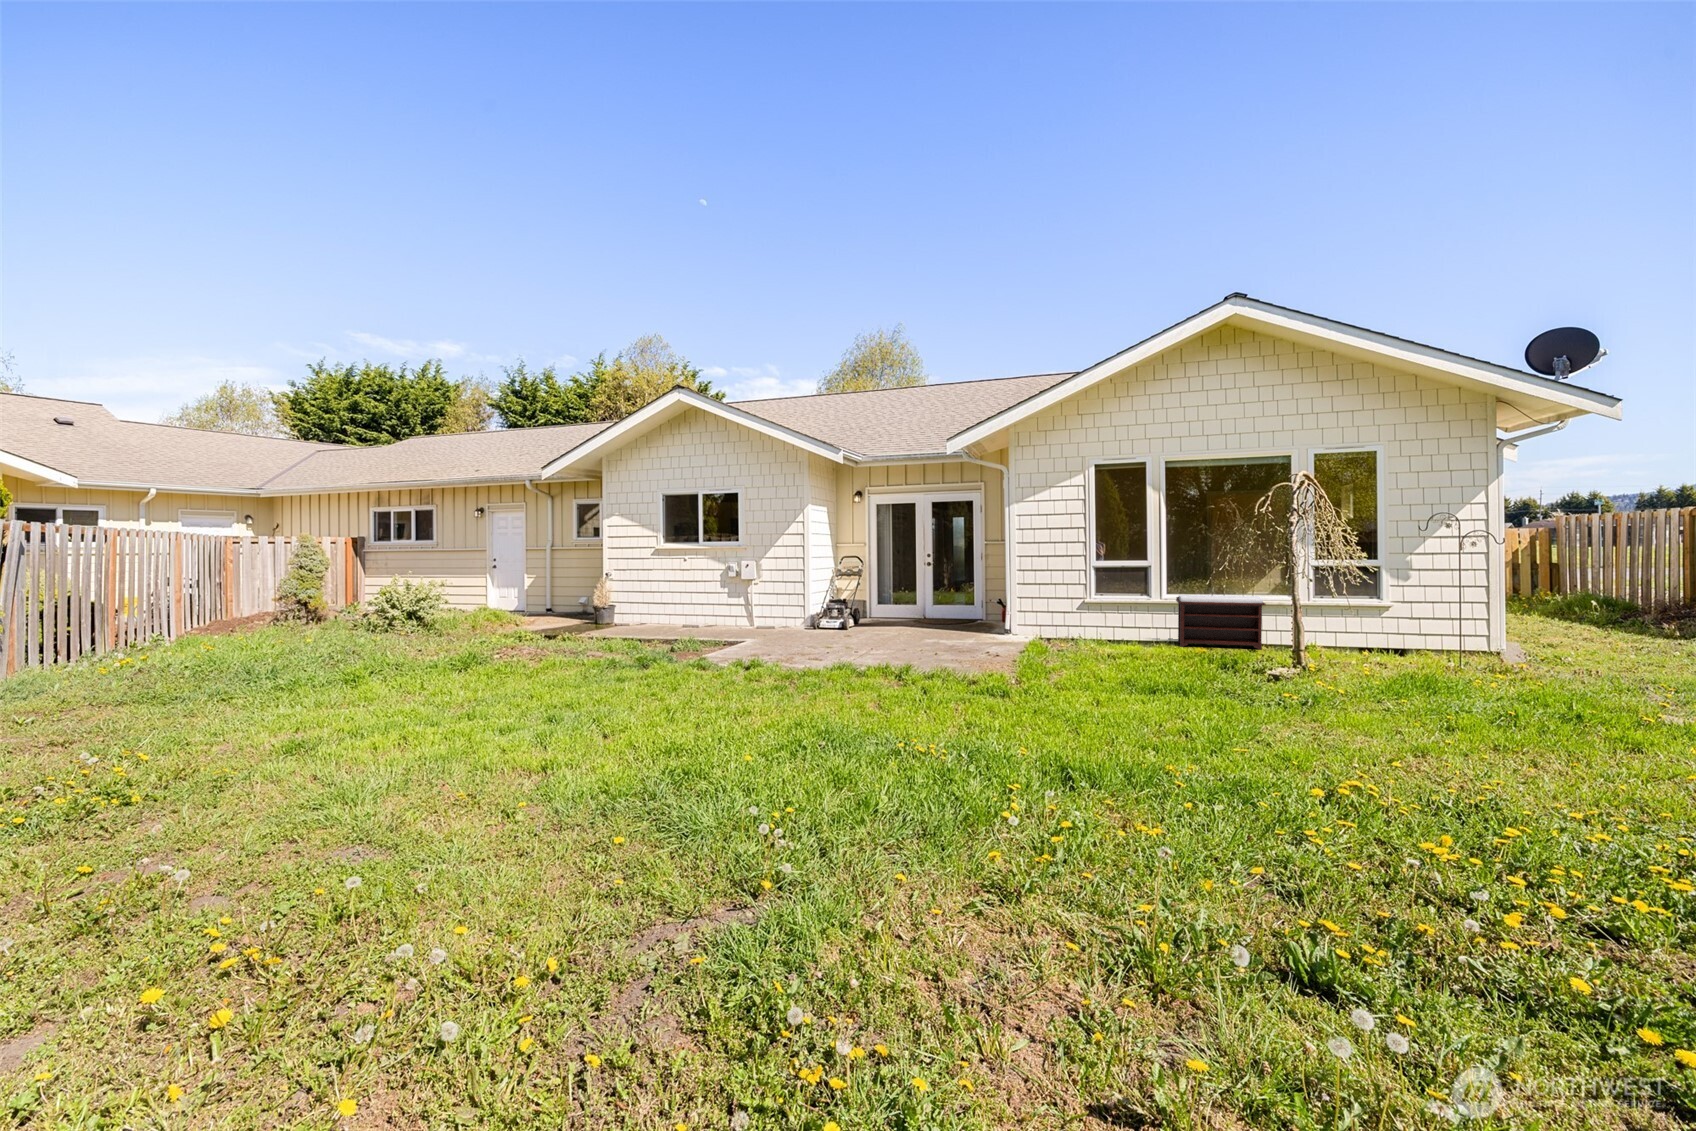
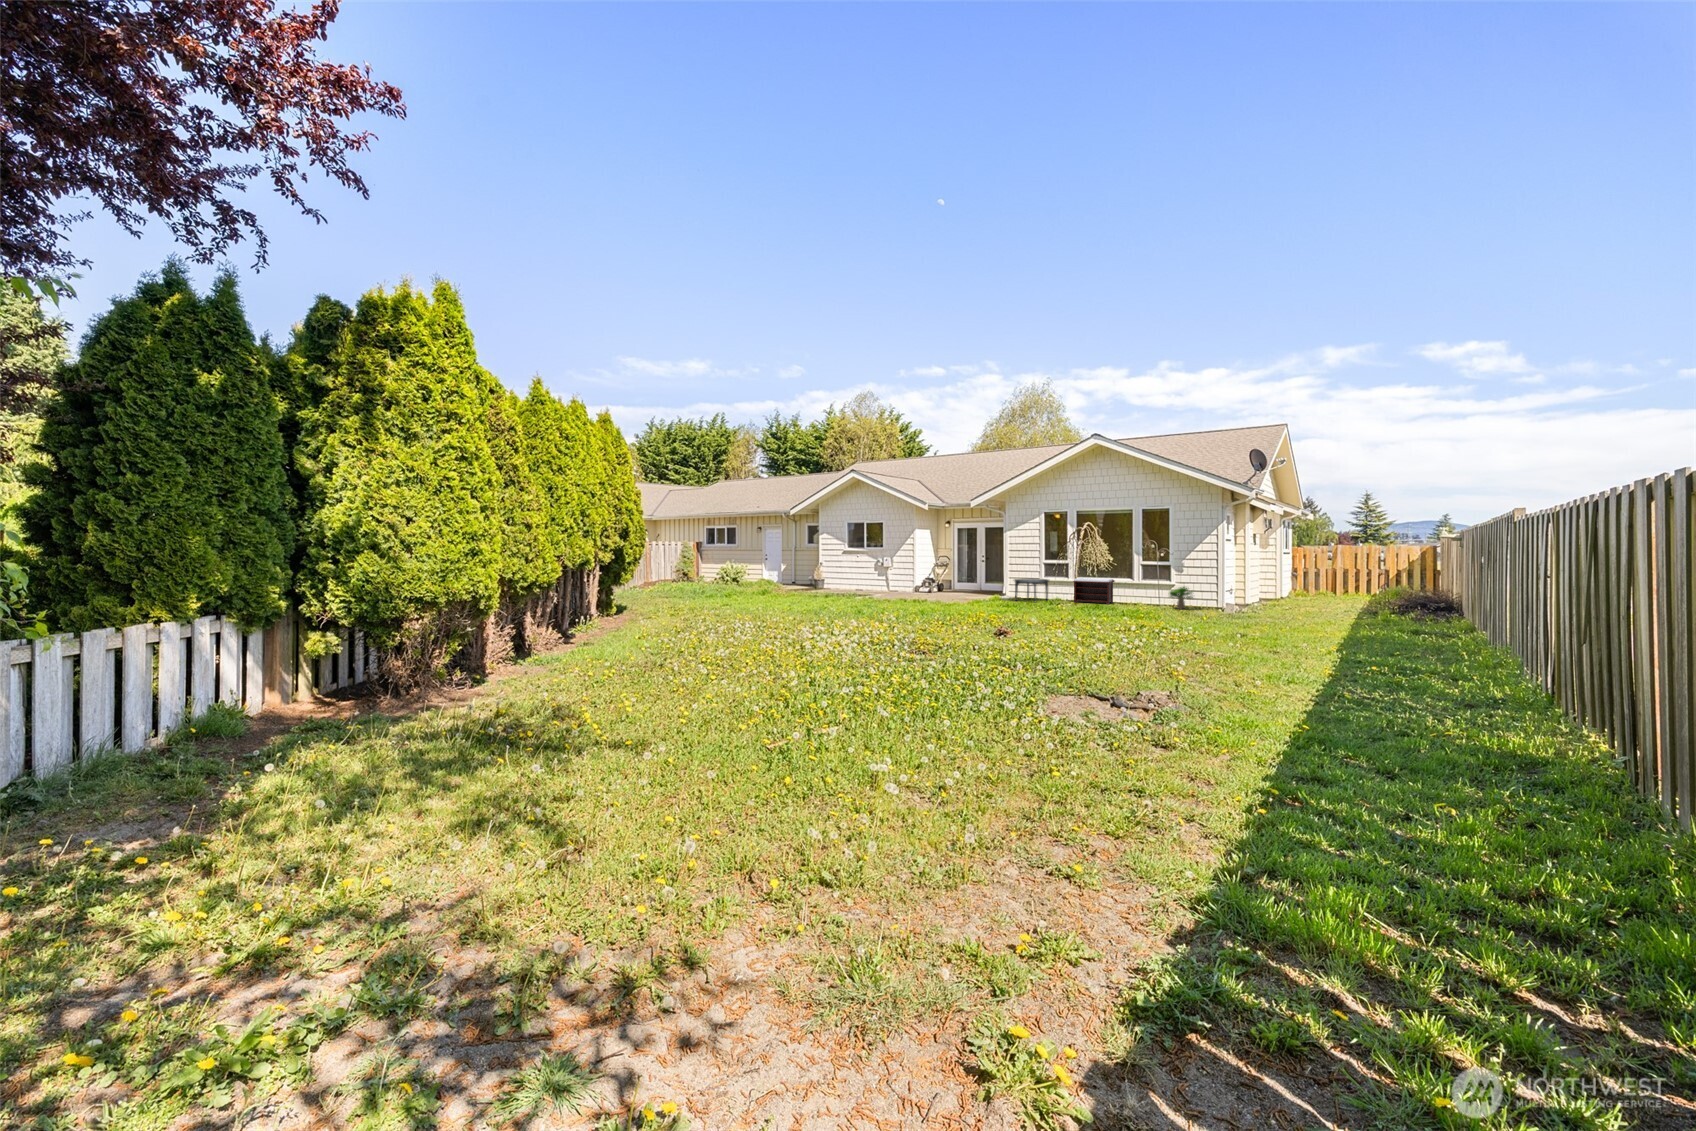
round table: none [1047,598,1126,649] -> present [1014,579,1049,601]
potted plant: none [1401,609,1479,659] -> present [1169,587,1193,609]

